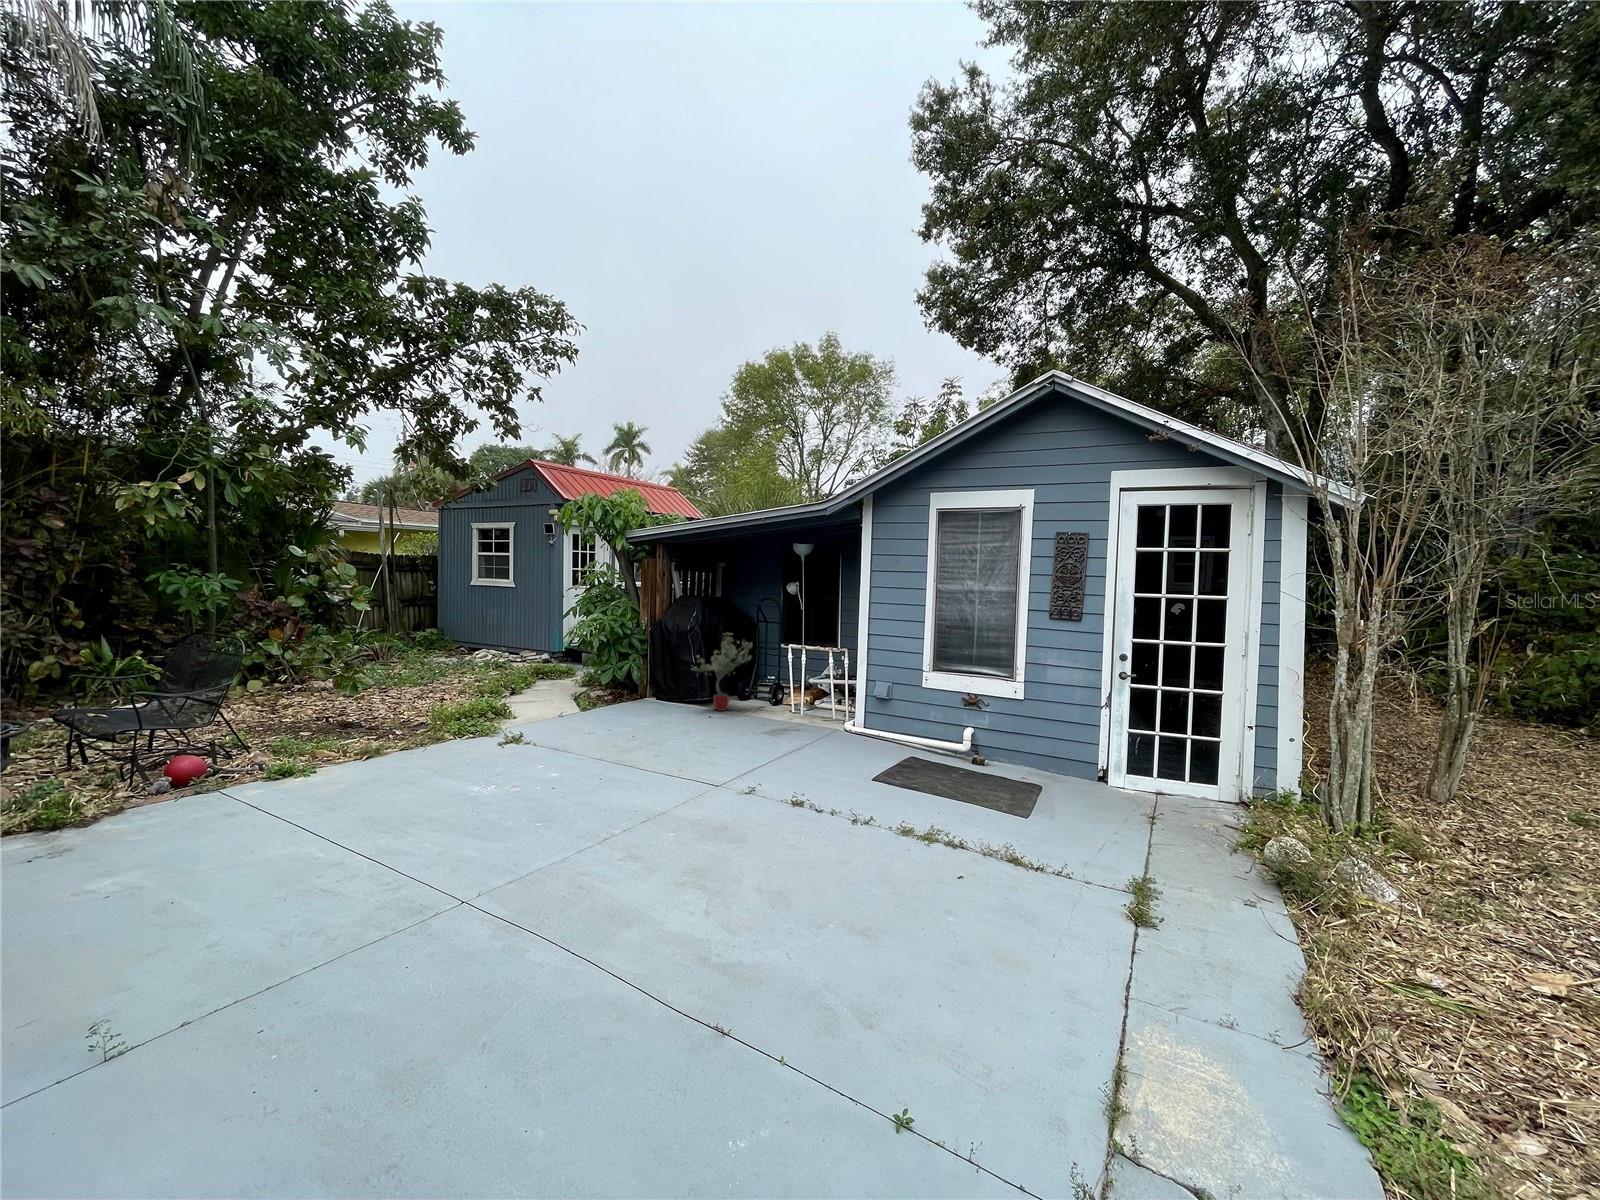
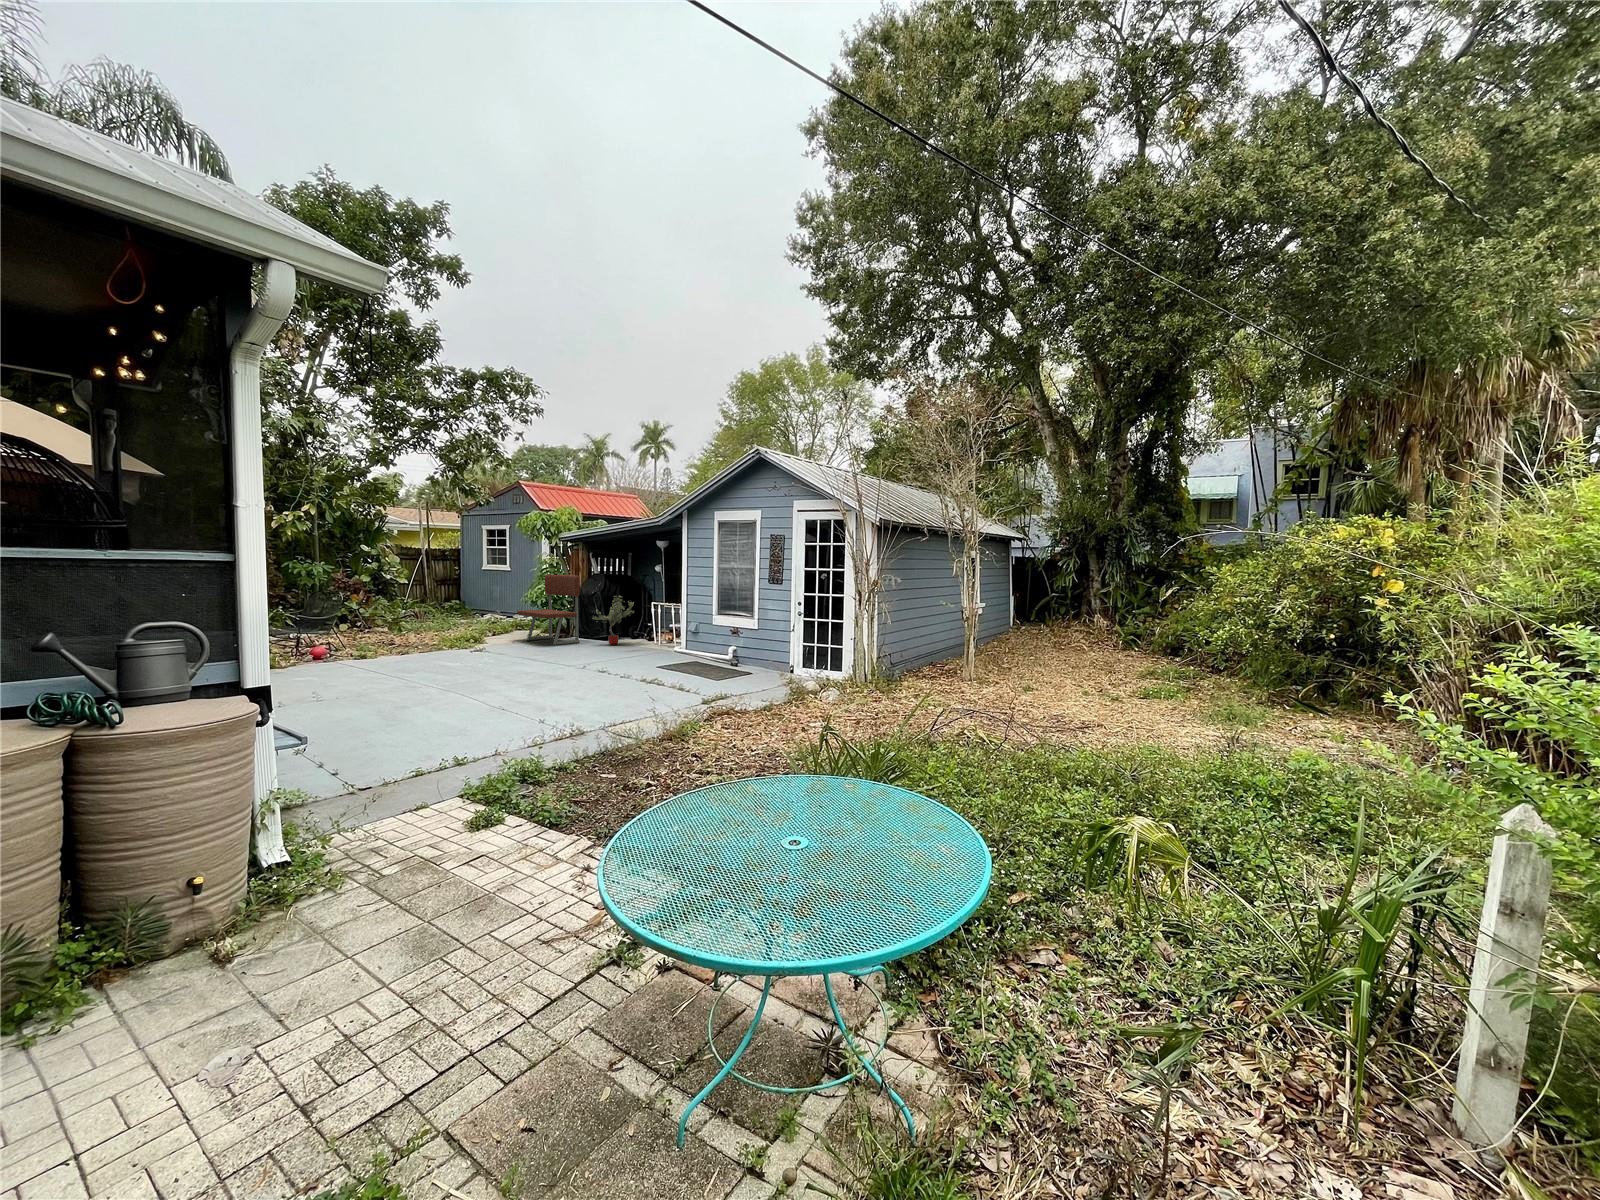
bench: none [560,598,667,713] -> present [517,575,580,645]

